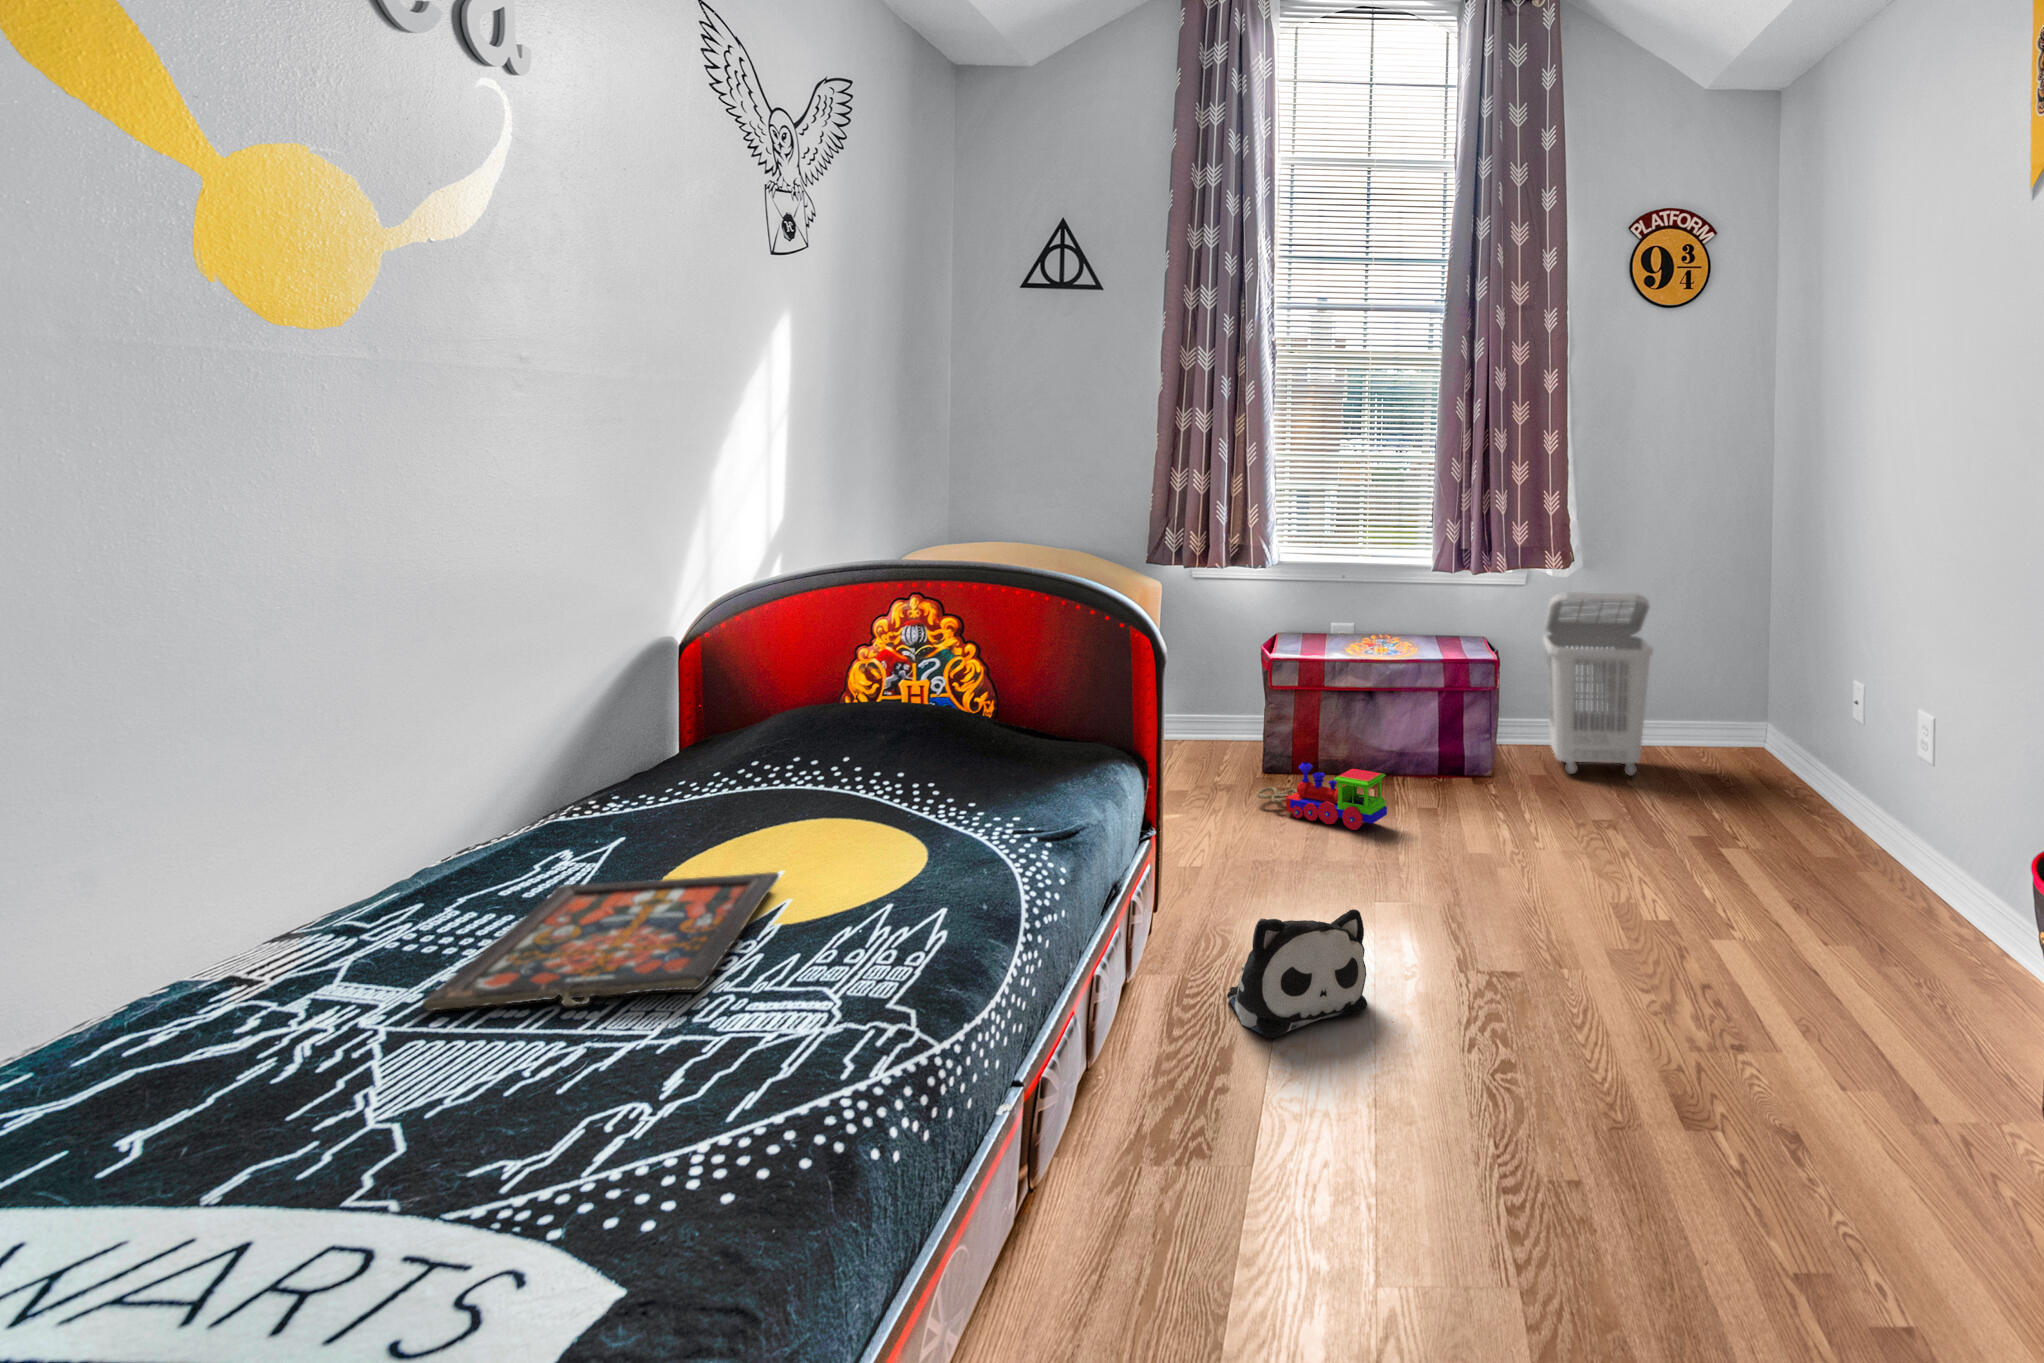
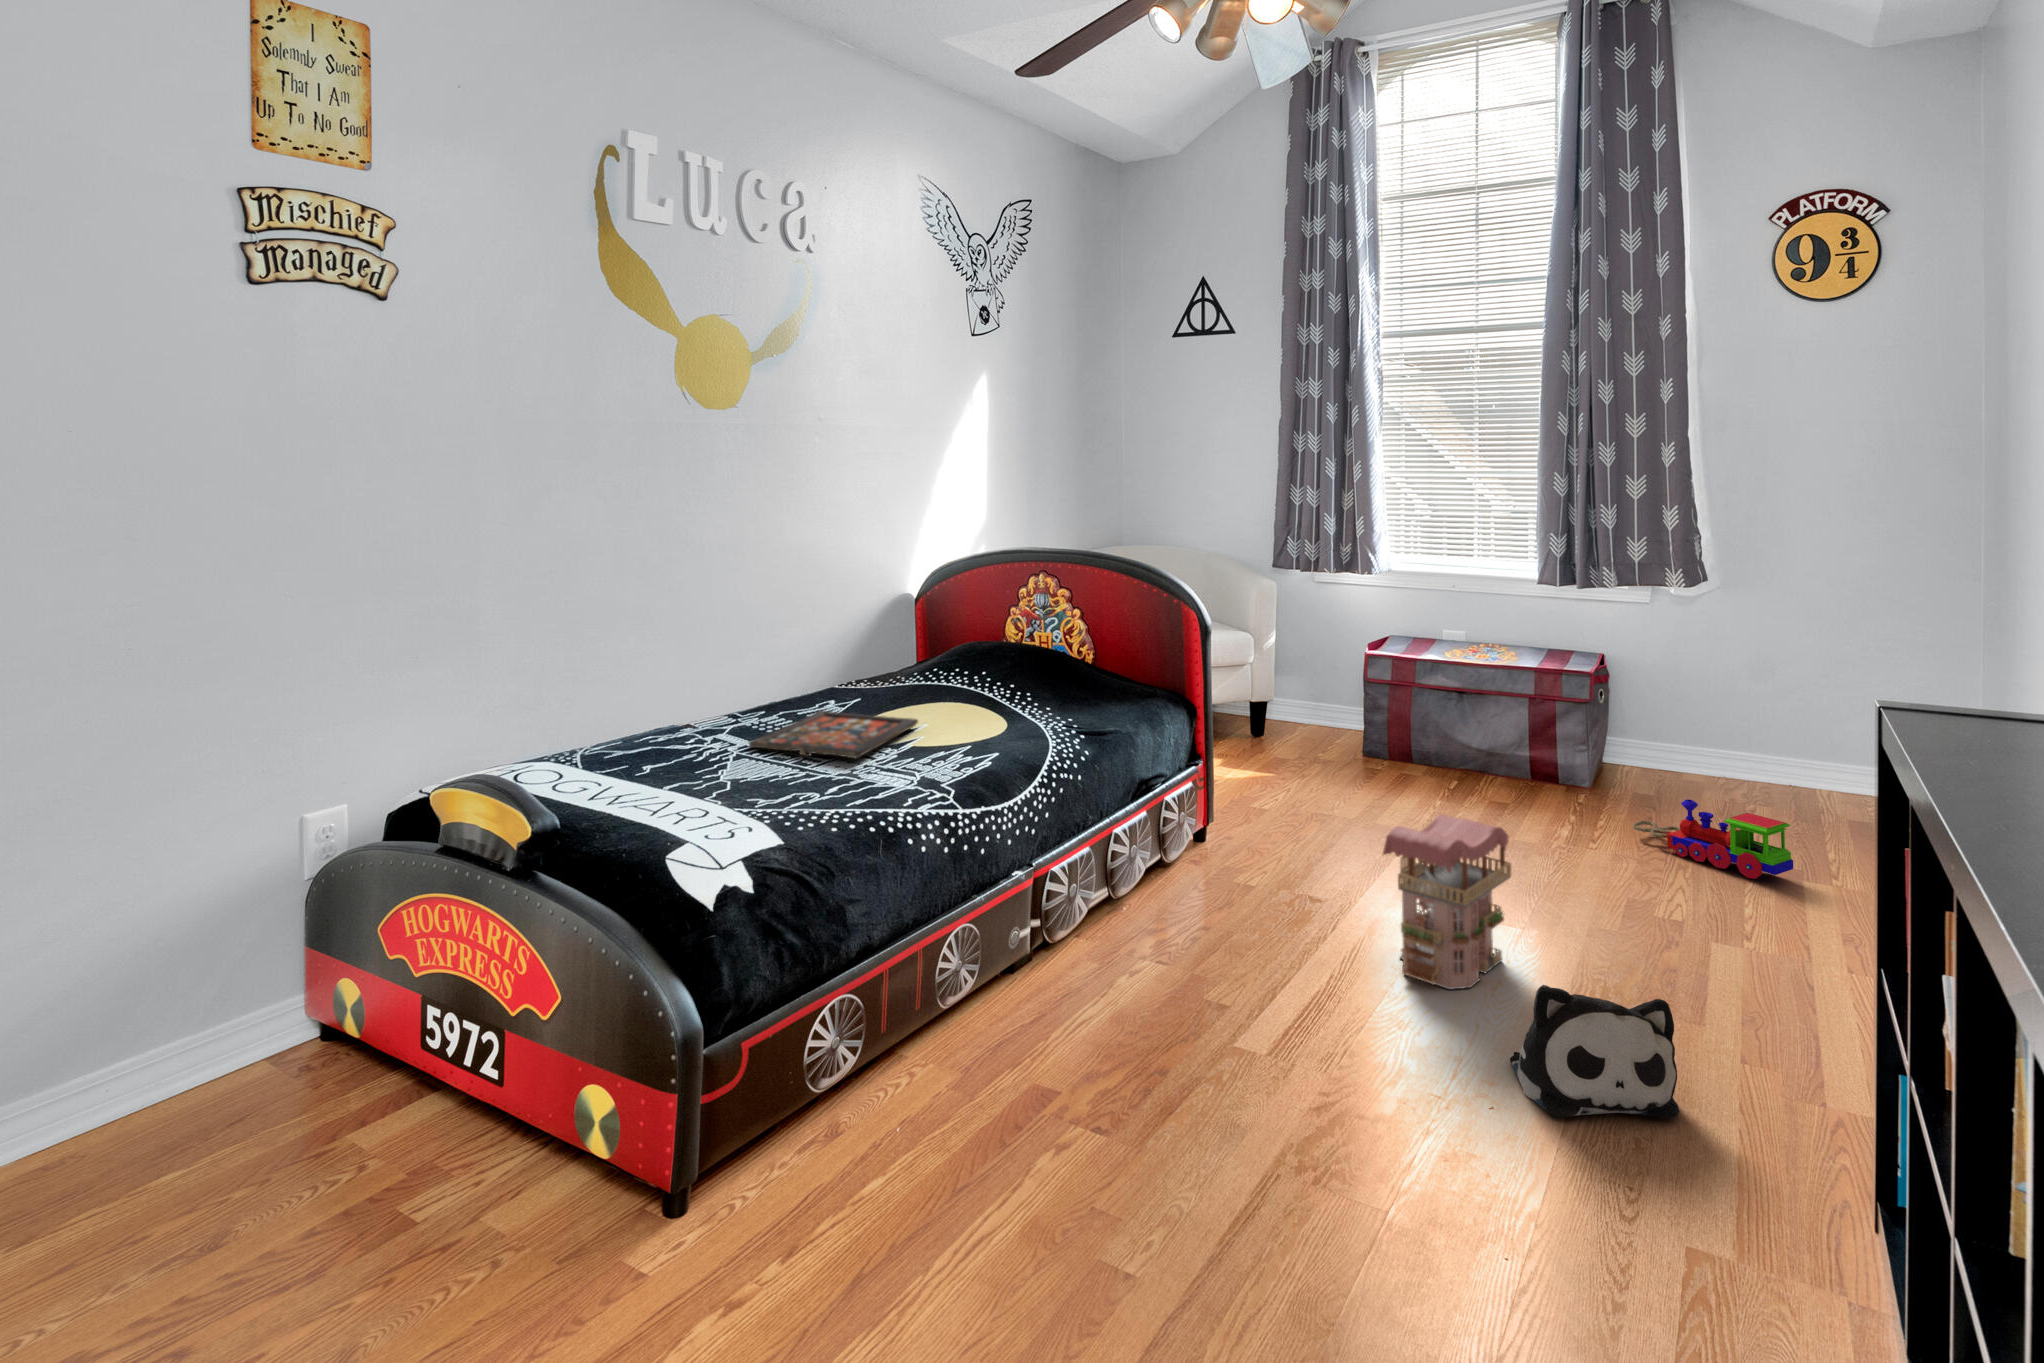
laundry basket: present [1543,592,1653,776] -> none [1648,604,1773,799]
toy train: present [1257,762,1387,830] -> present [1633,799,1793,879]
toy house: none [1485,876,1597,1103] -> present [1383,814,1511,989]
plush toy: present [1227,909,1368,1038] -> present [1510,985,1679,1119]

